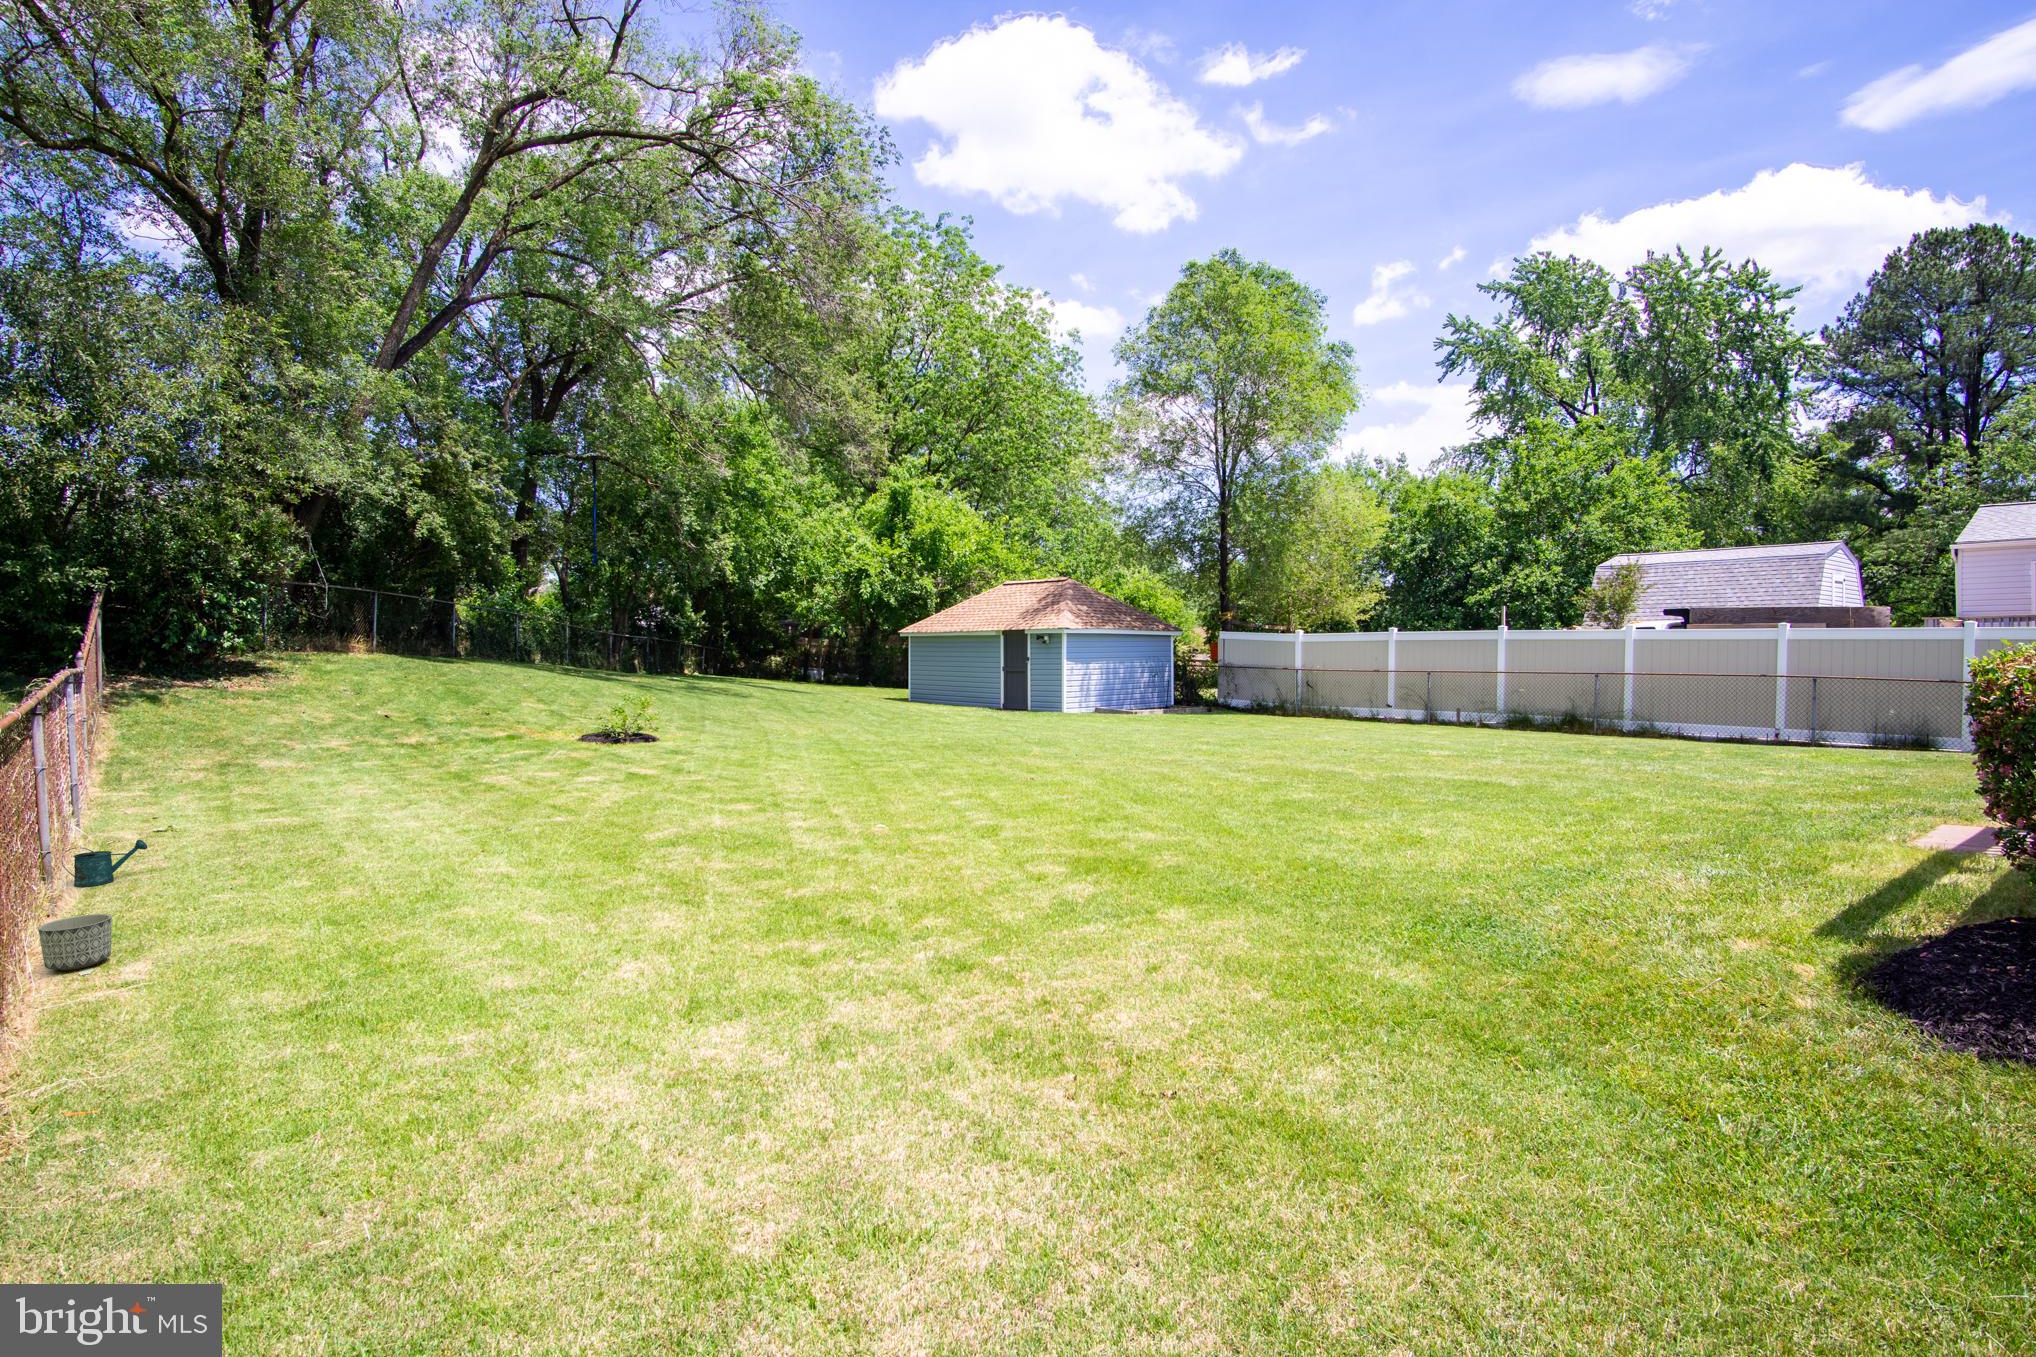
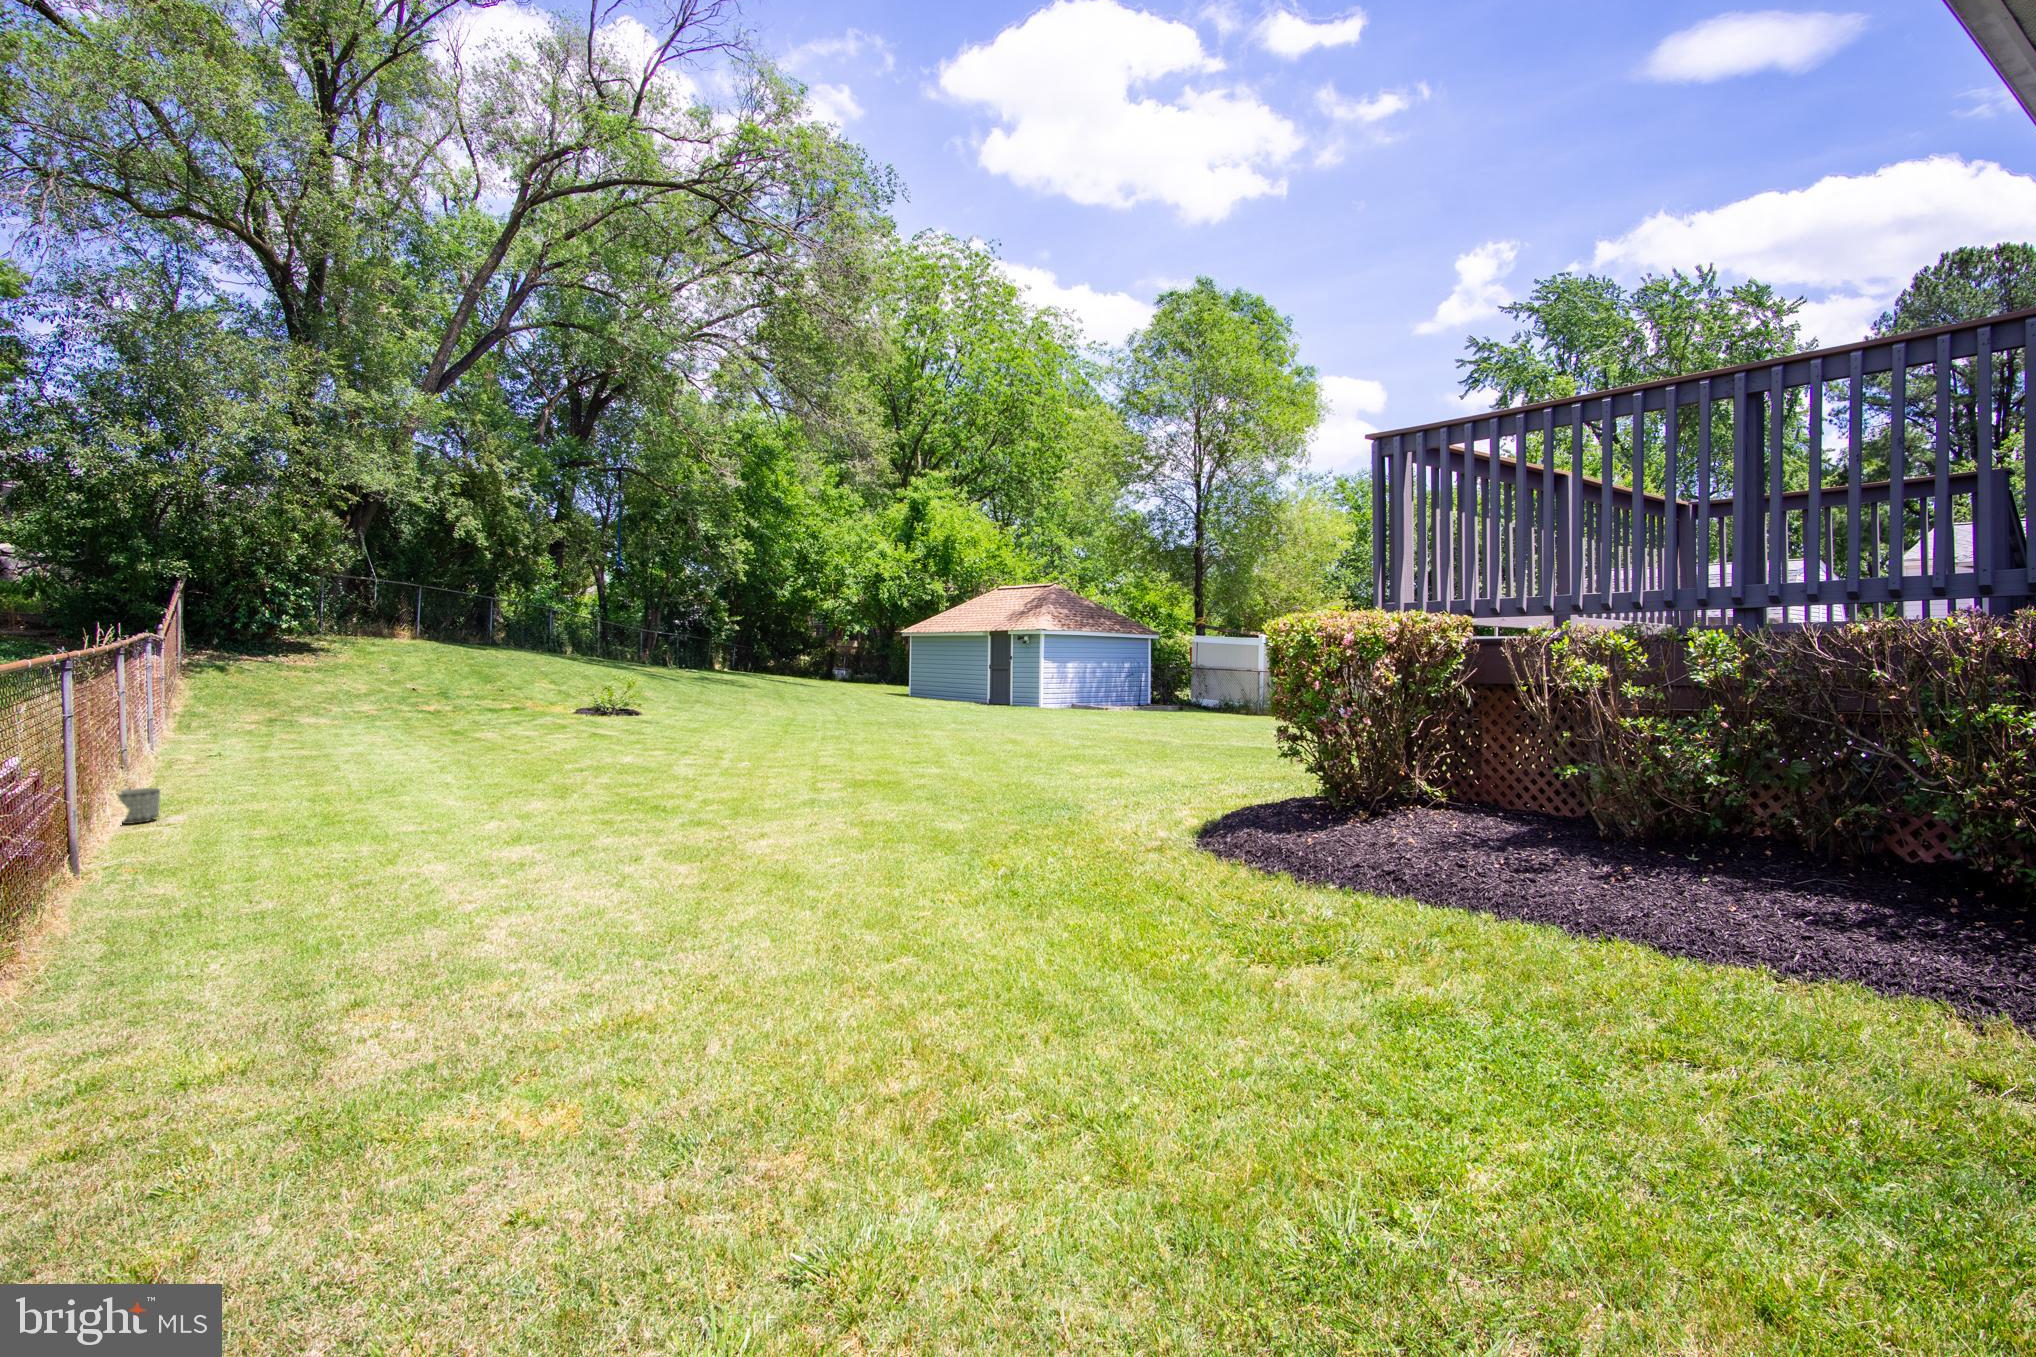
watering can: present [62,839,147,887] -> none [132,753,195,785]

